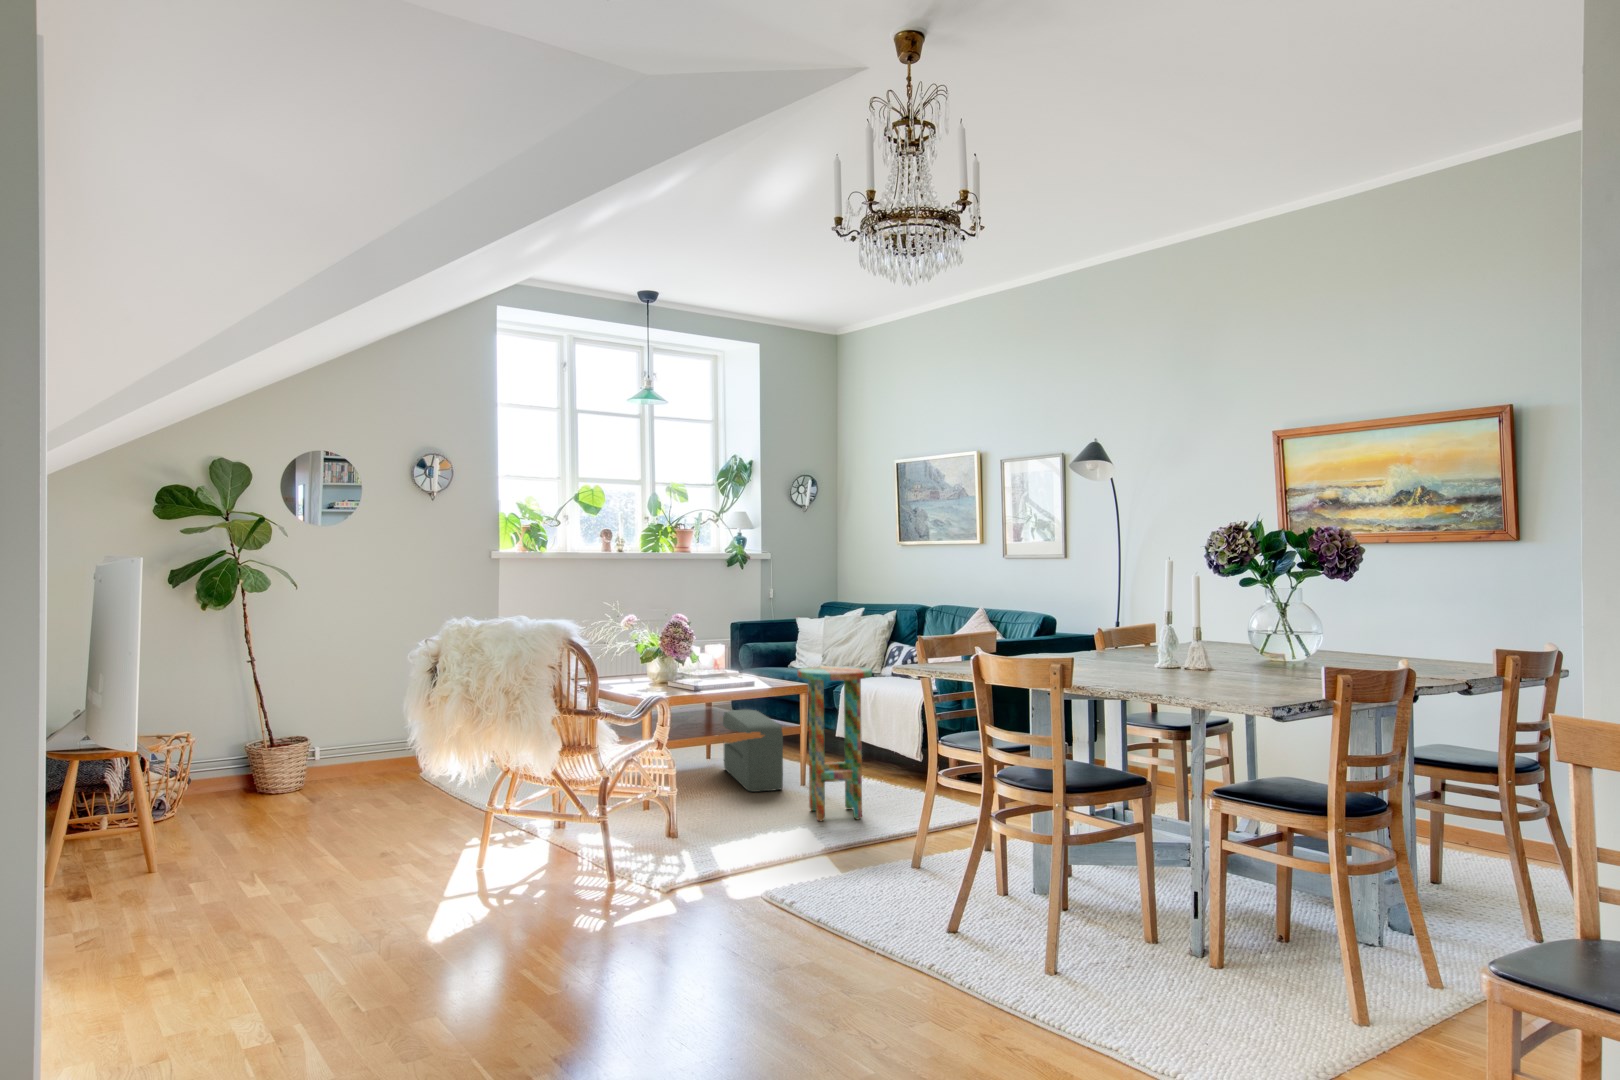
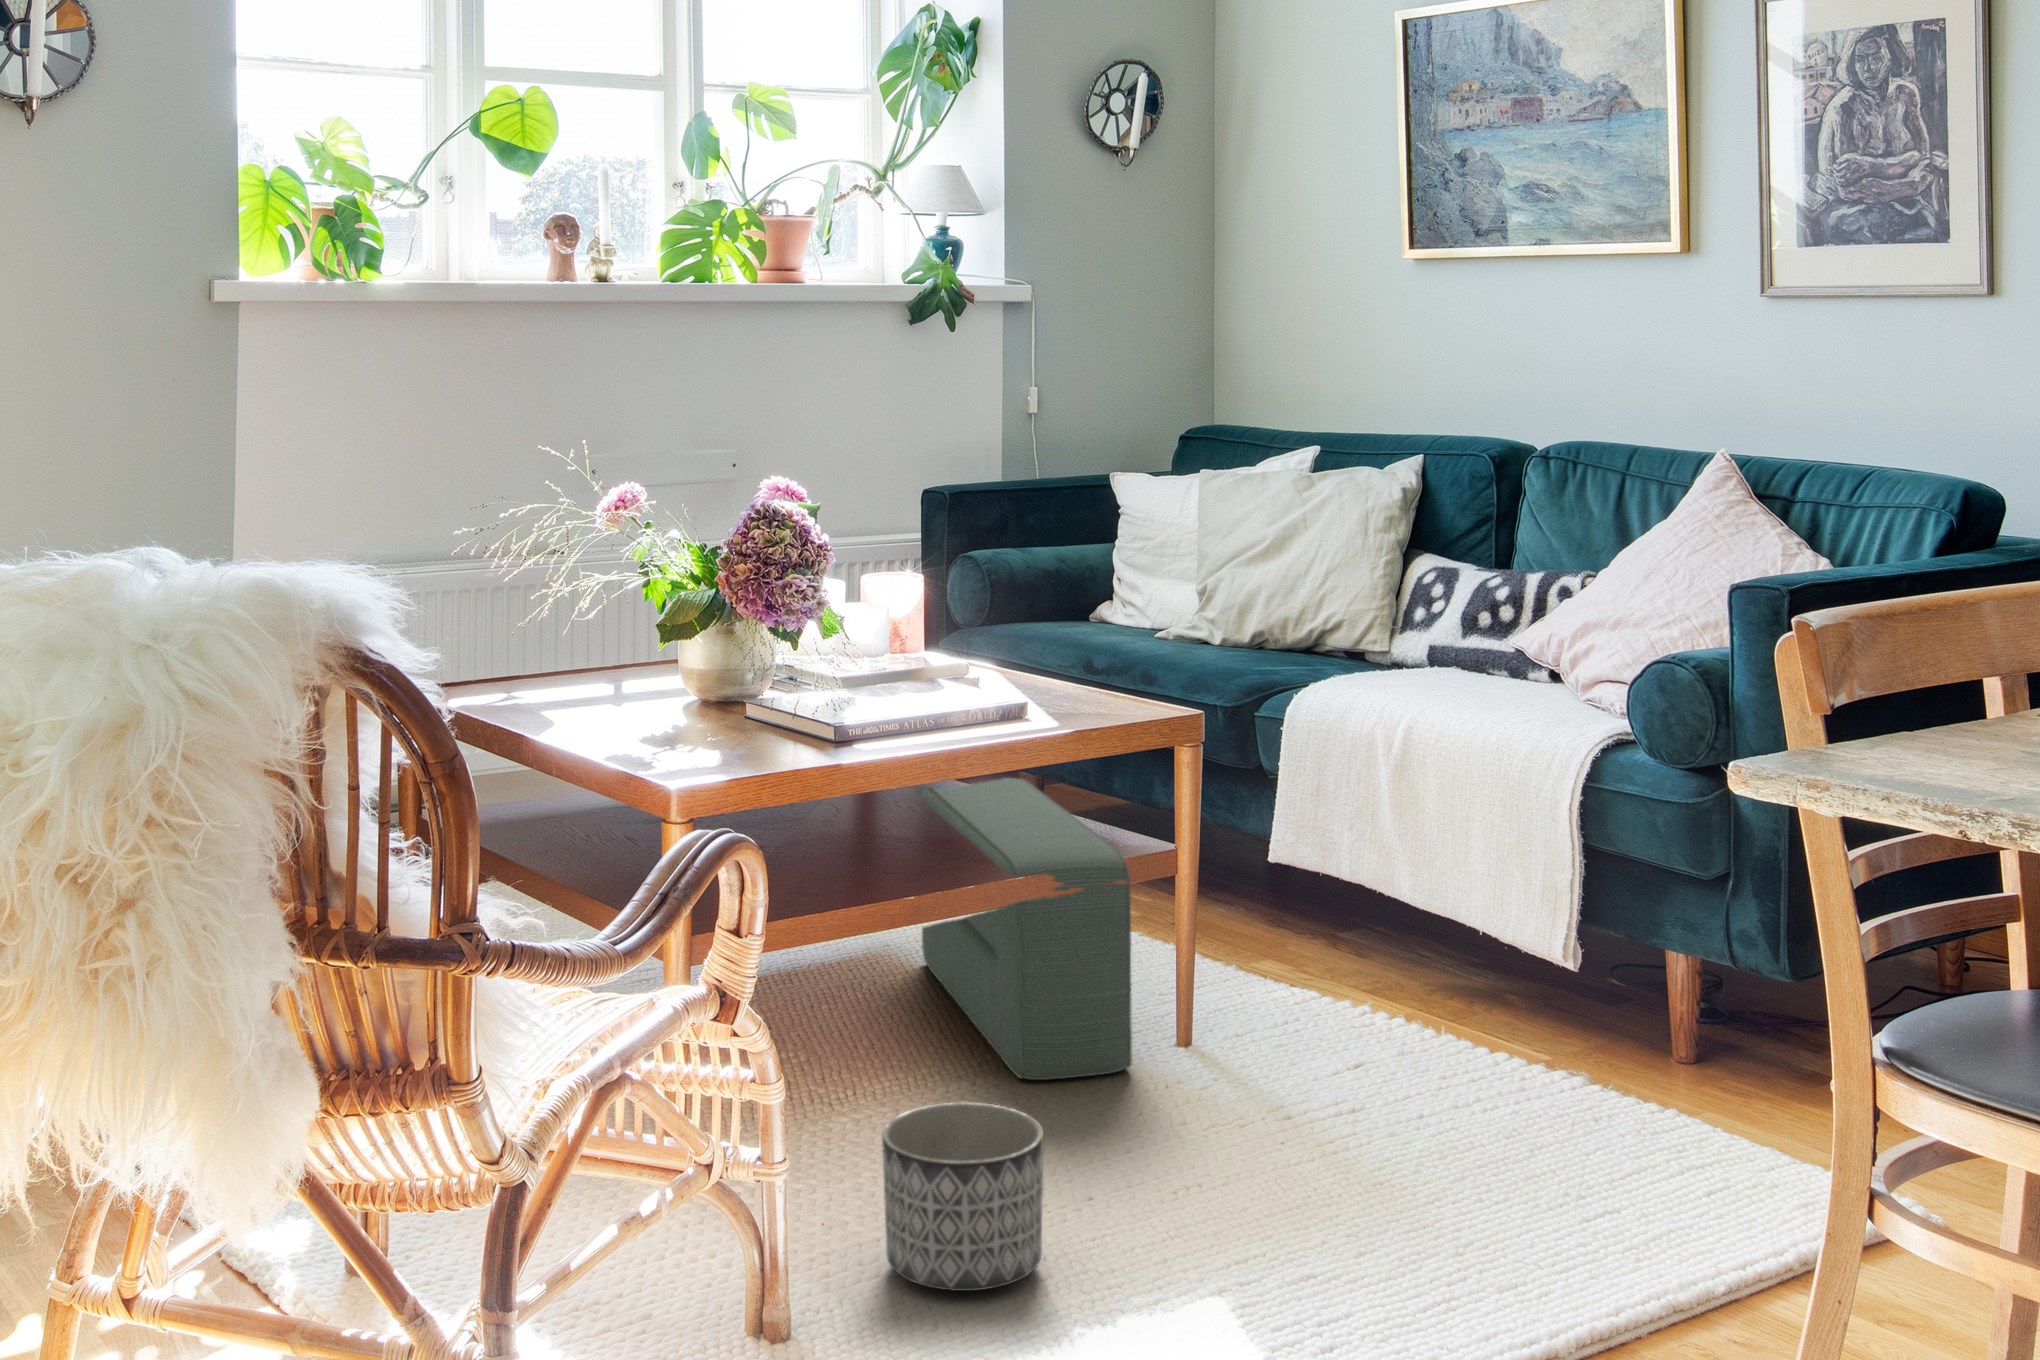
side table: present [798,666,872,821] -> none [1213,677,1485,1258]
planter: none [703,782,747,827] -> present [882,1102,1044,1291]

